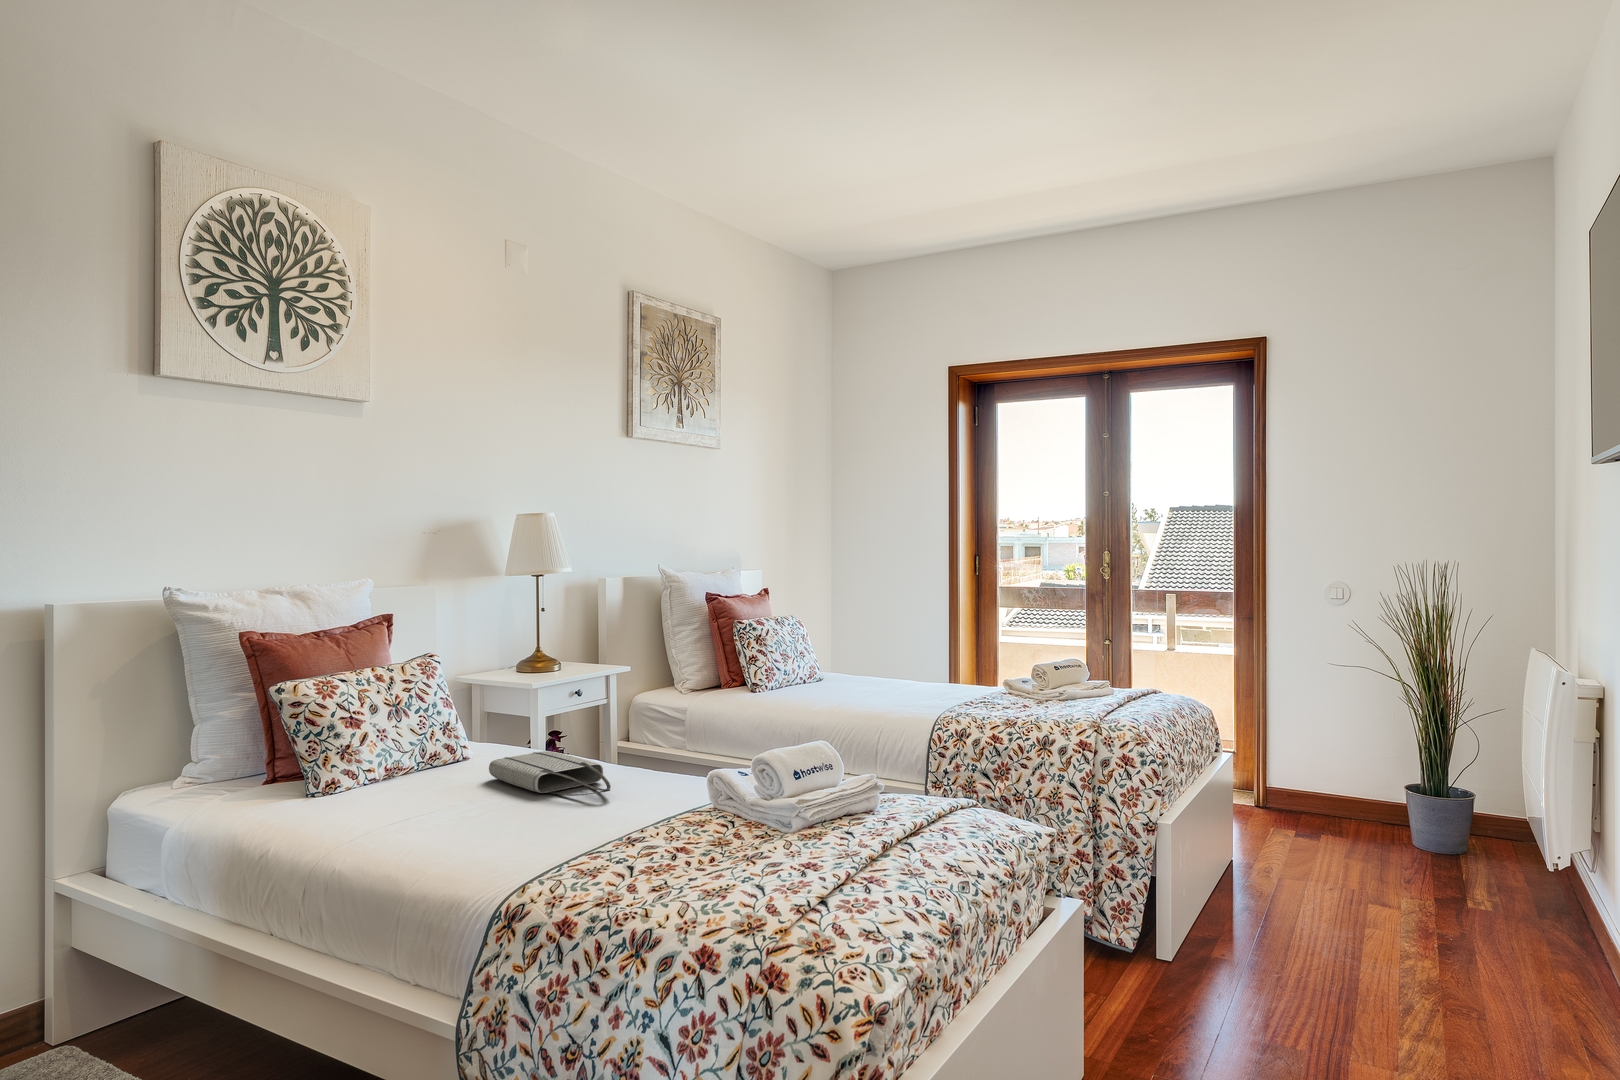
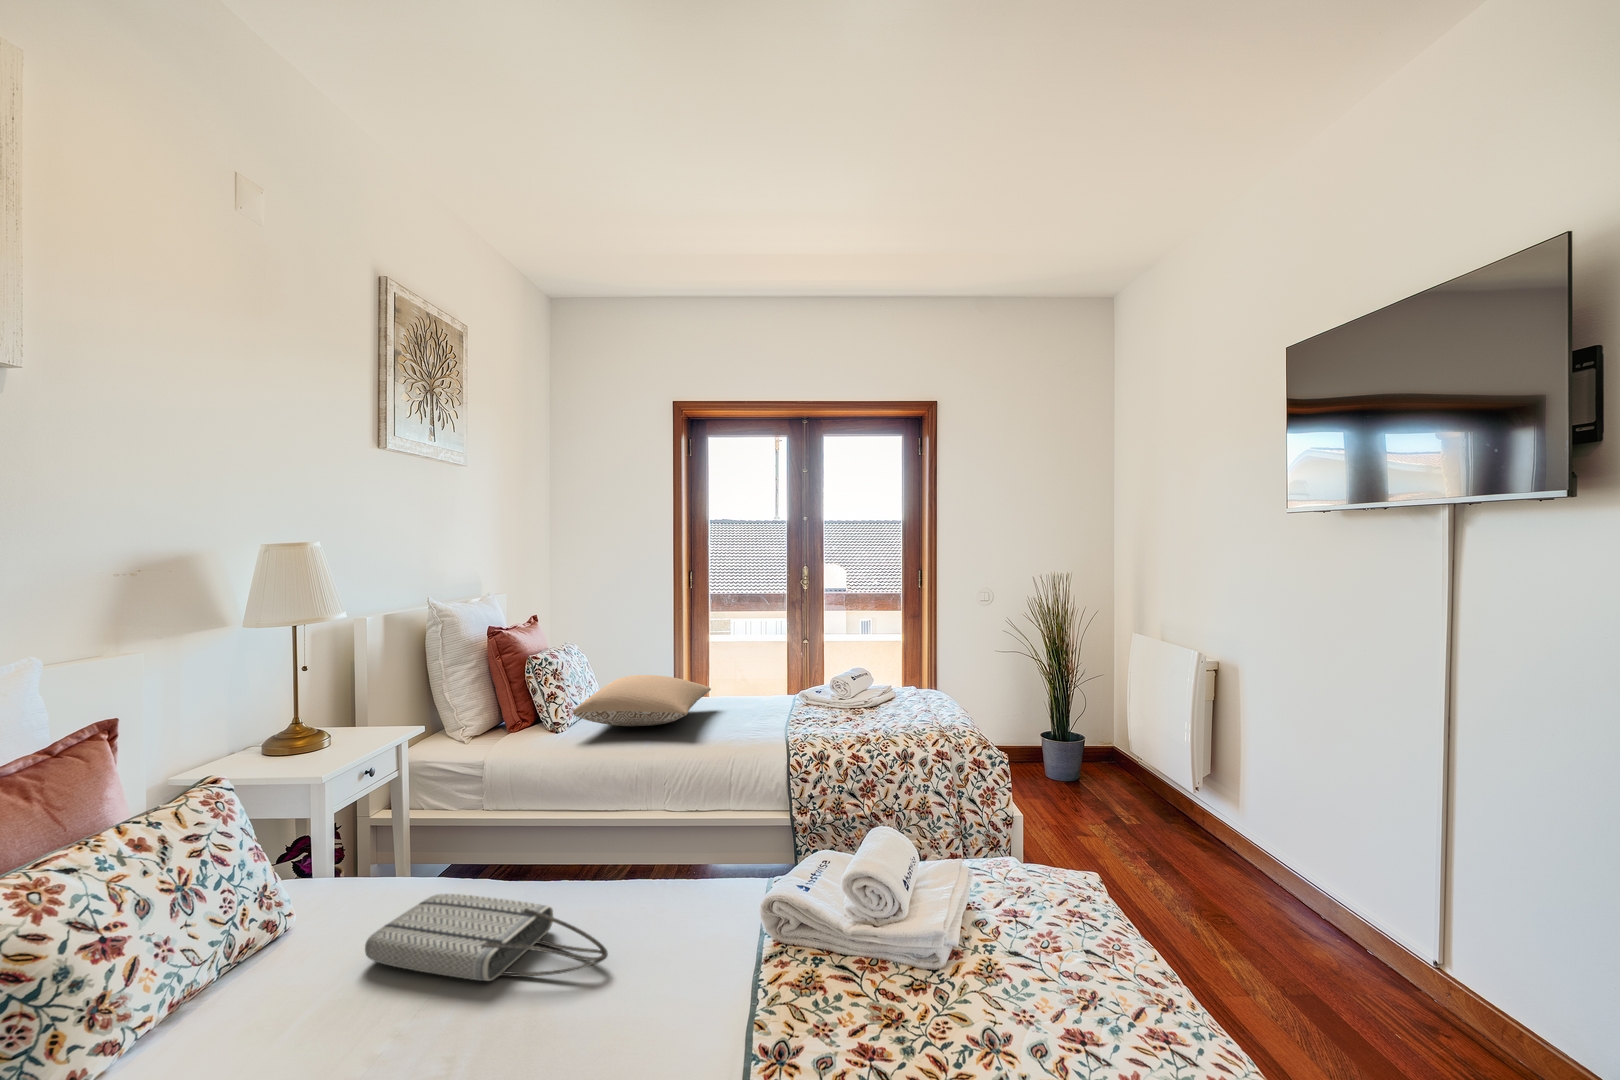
pillow: none [759,649,907,695] -> present [573,675,711,726]

